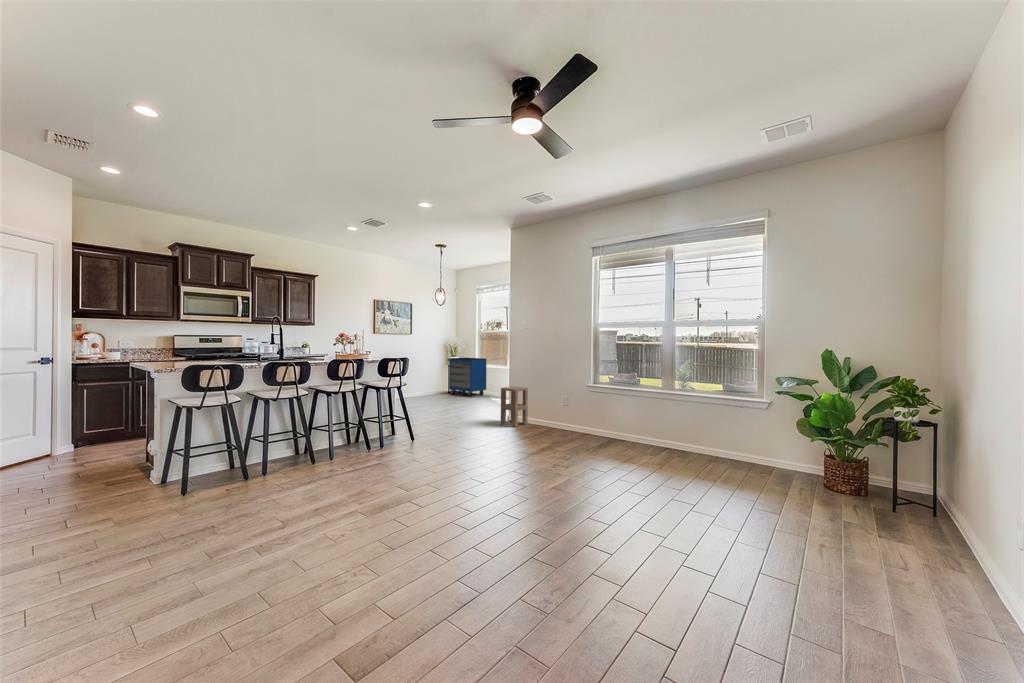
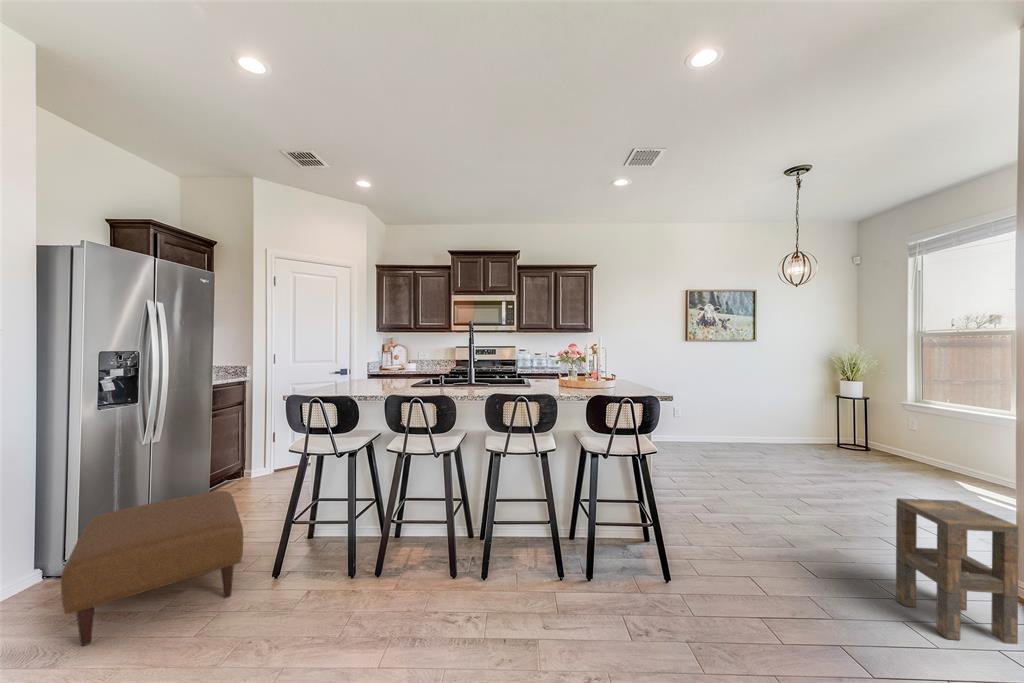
storage cabinet: present [448,358,487,397] -> none [828,384,929,469]
ottoman: none [42,452,227,548] -> present [61,491,243,646]

